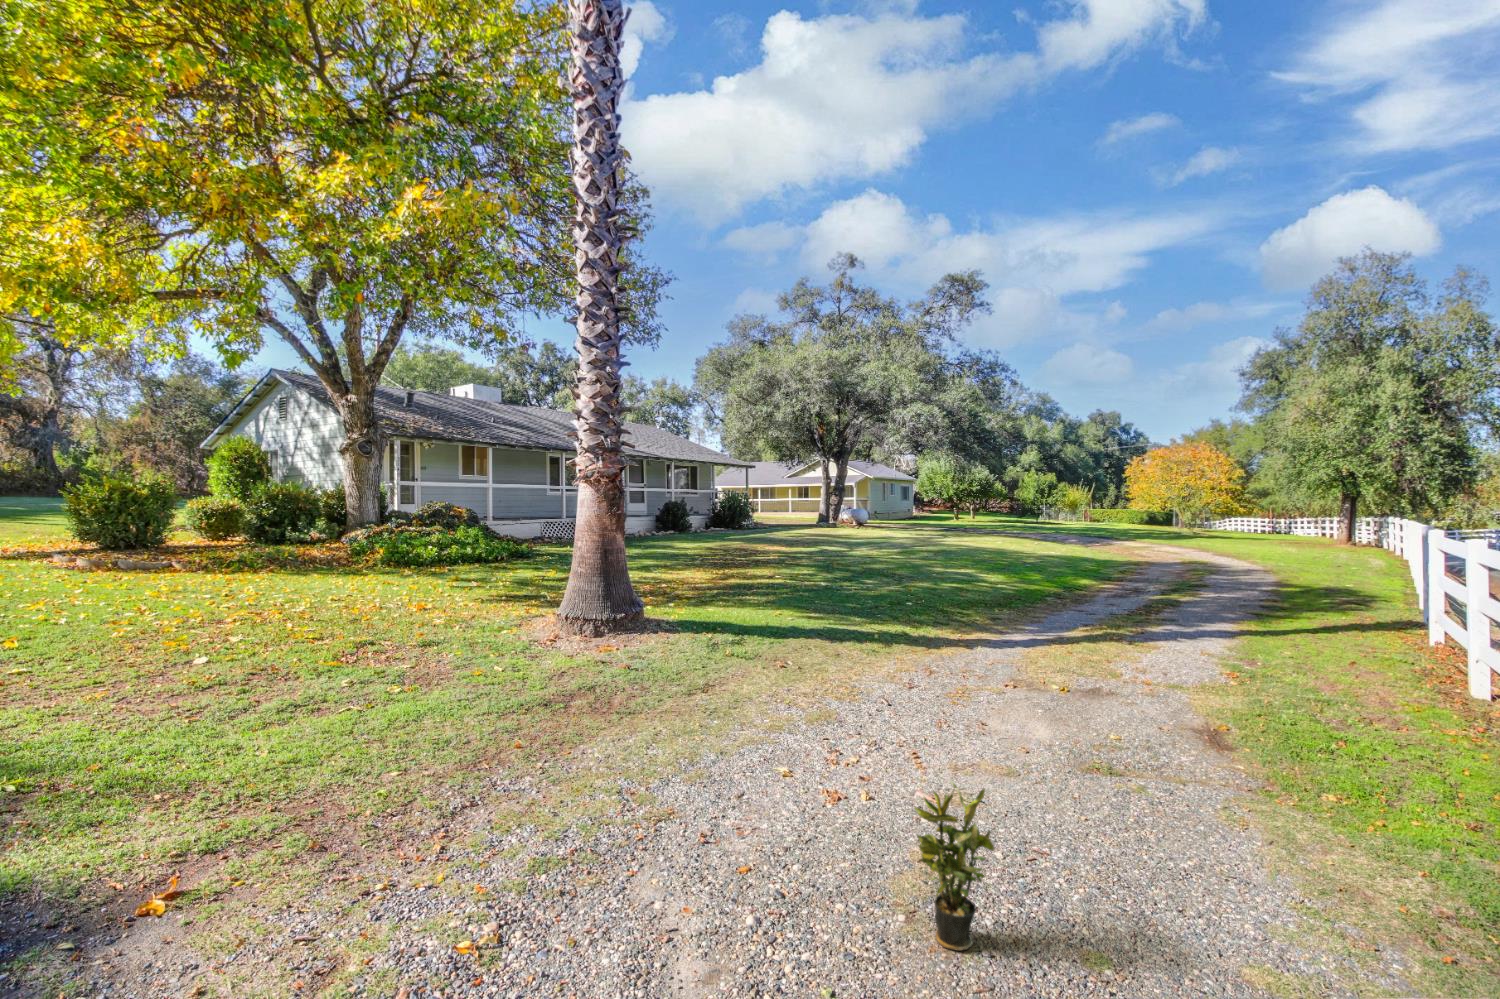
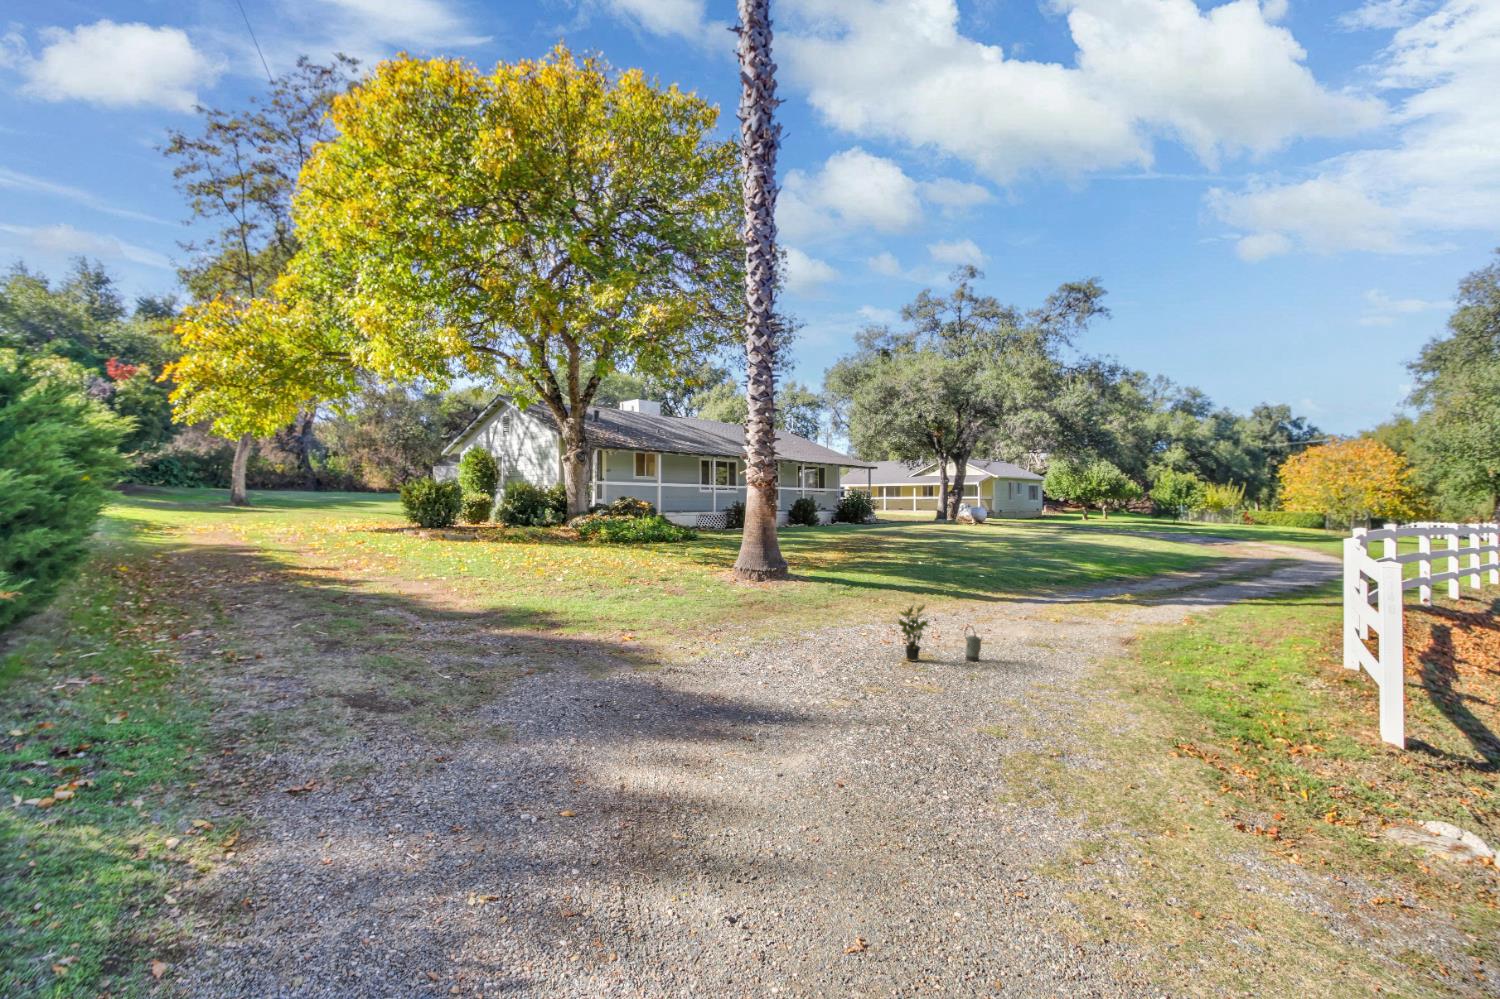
watering can: none [1056,819,1124,919] -> present [965,626,982,661]

